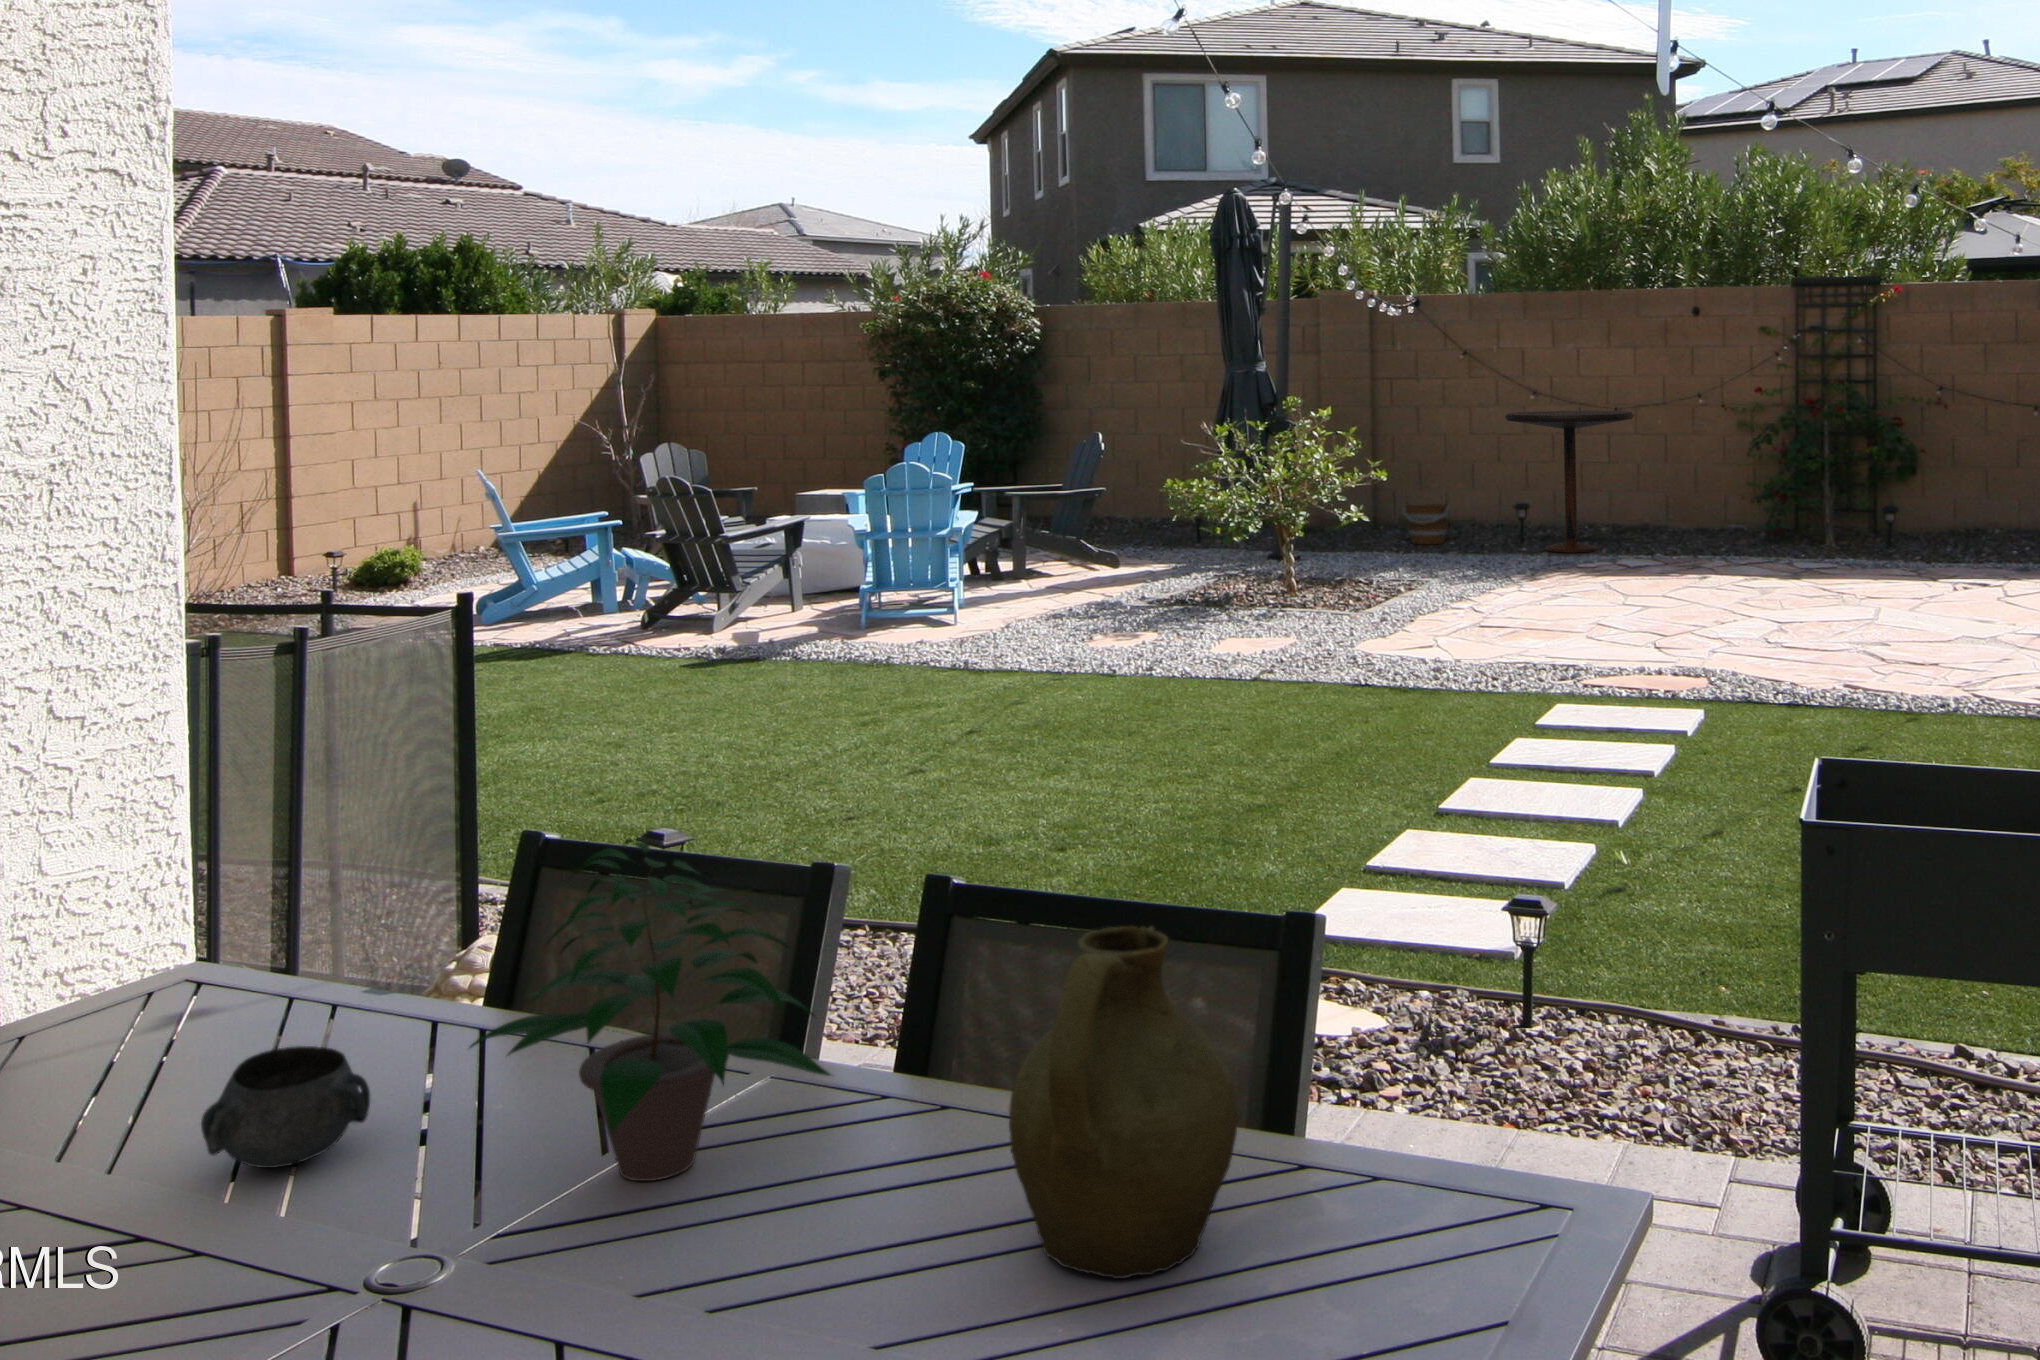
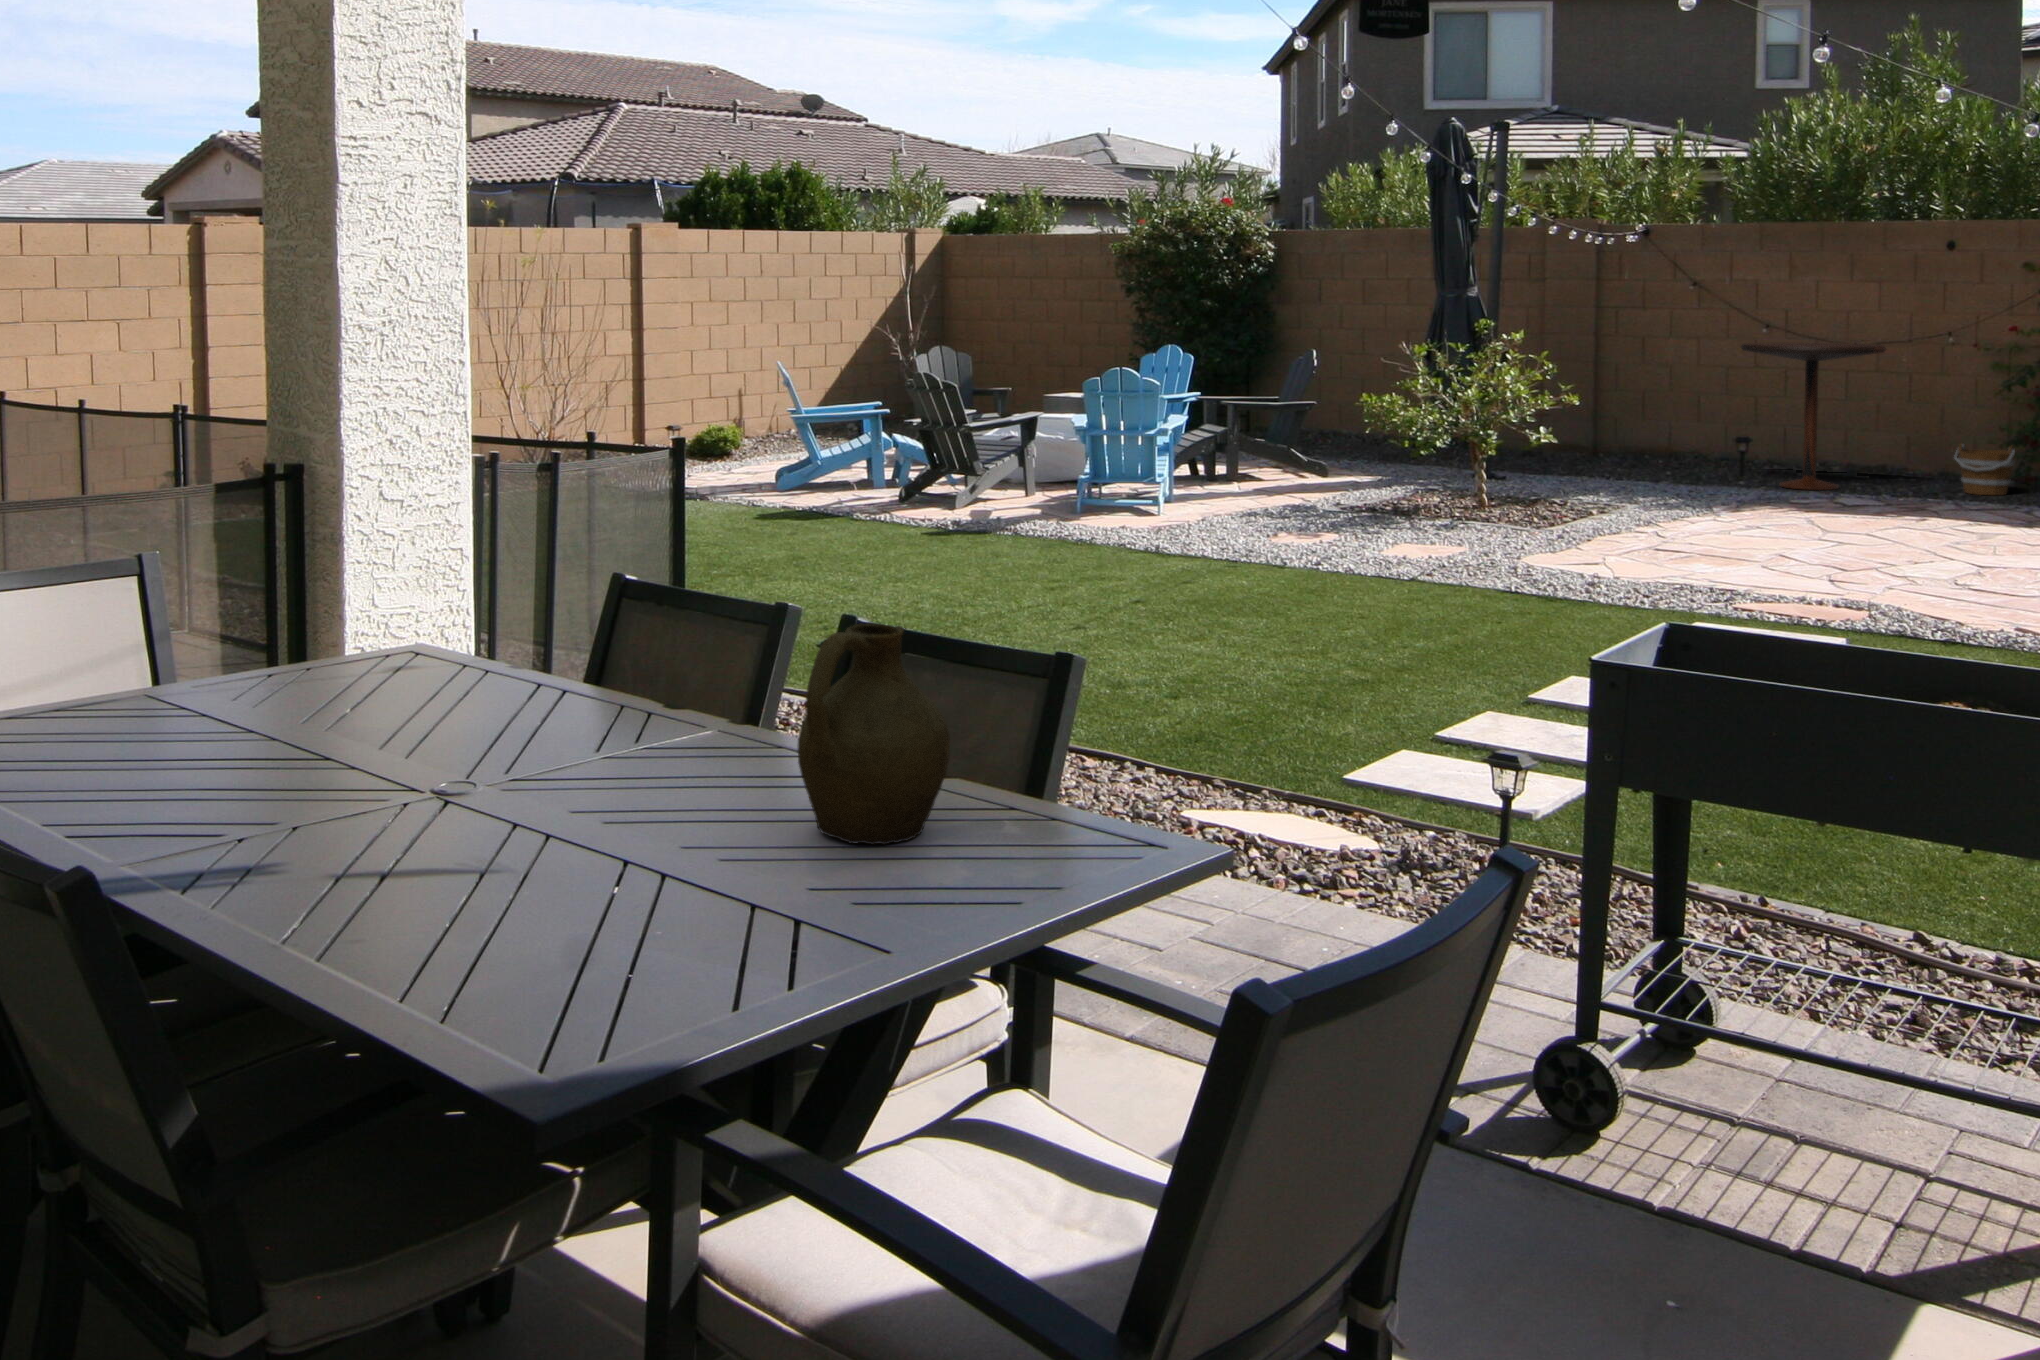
bucket: present [1403,500,1450,545] -> present [1954,443,2015,495]
potted plant: present [470,839,831,1181] -> none [516,555,735,771]
decorative bowl: present [201,1046,370,1168] -> none [377,673,474,741]

